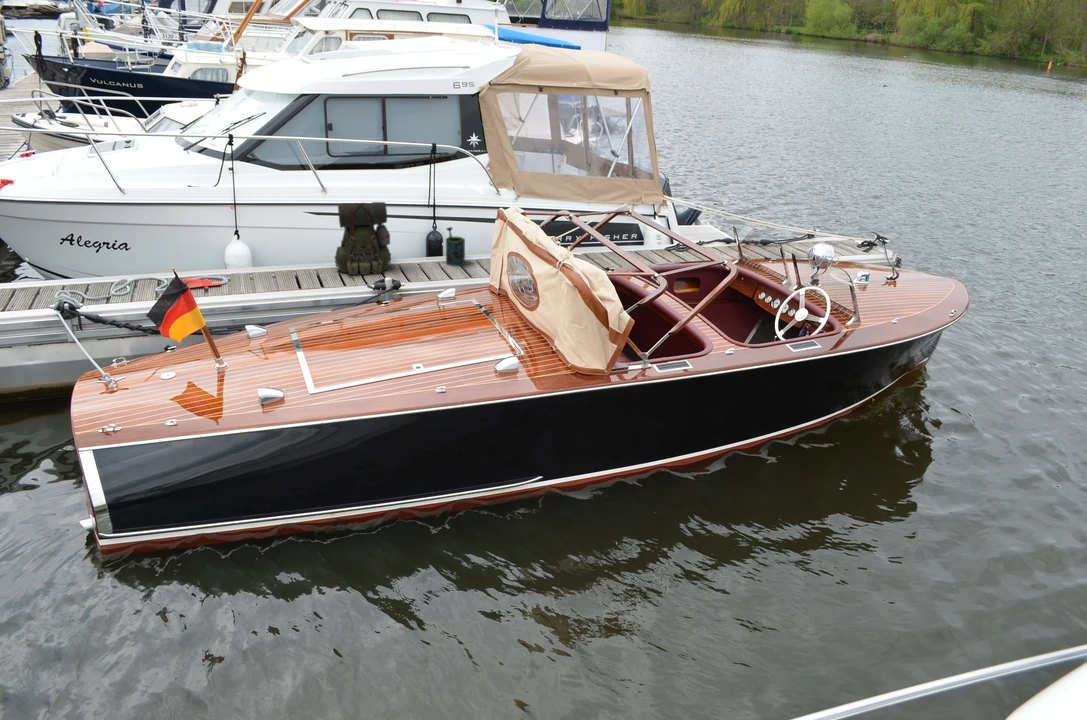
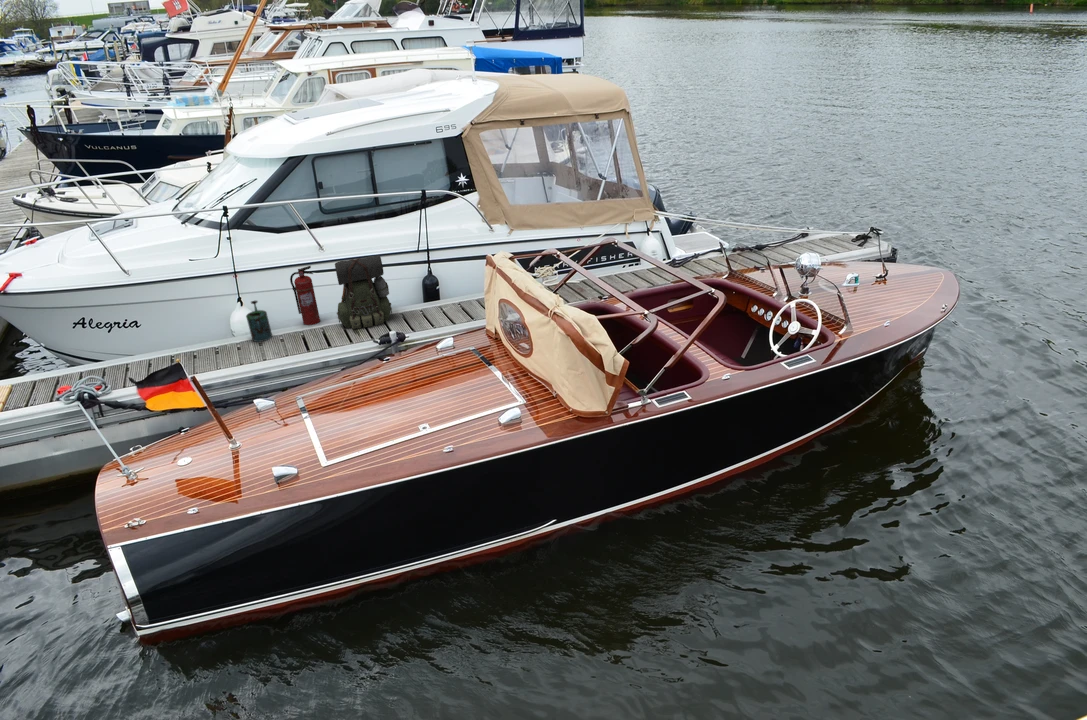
fire extinguisher: none [290,205,316,267] -> present [290,266,320,325]
watering can: present [446,227,465,266] -> present [246,301,272,342]

